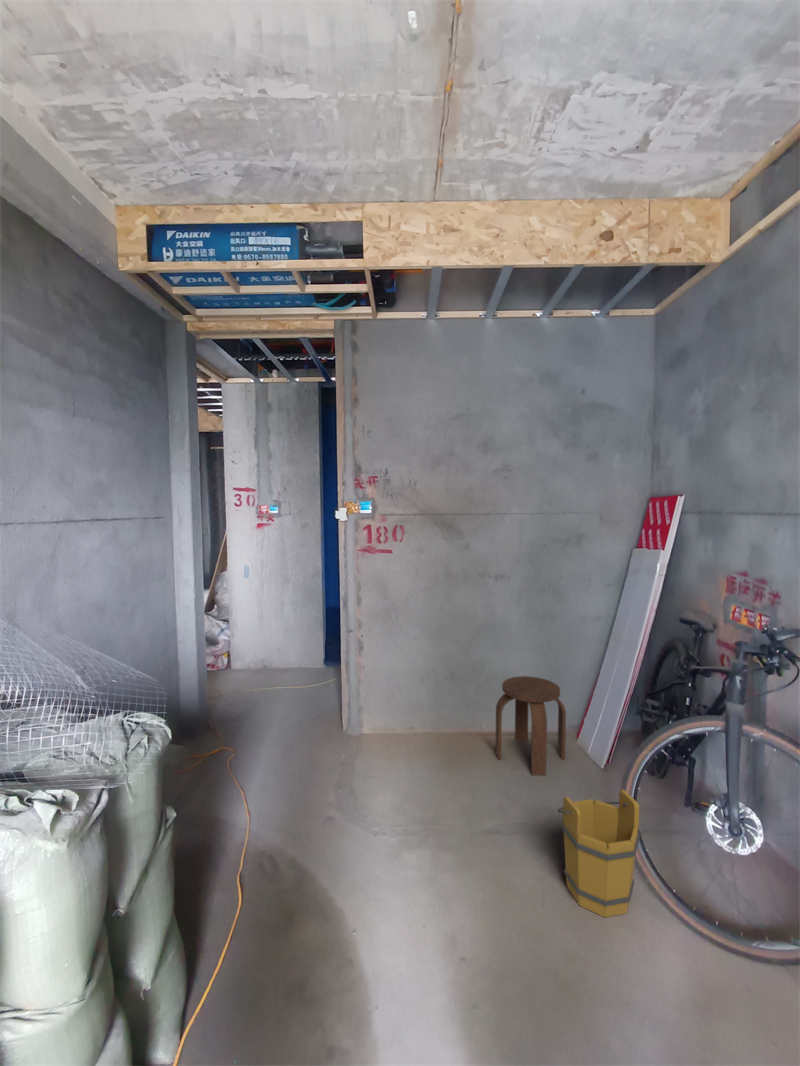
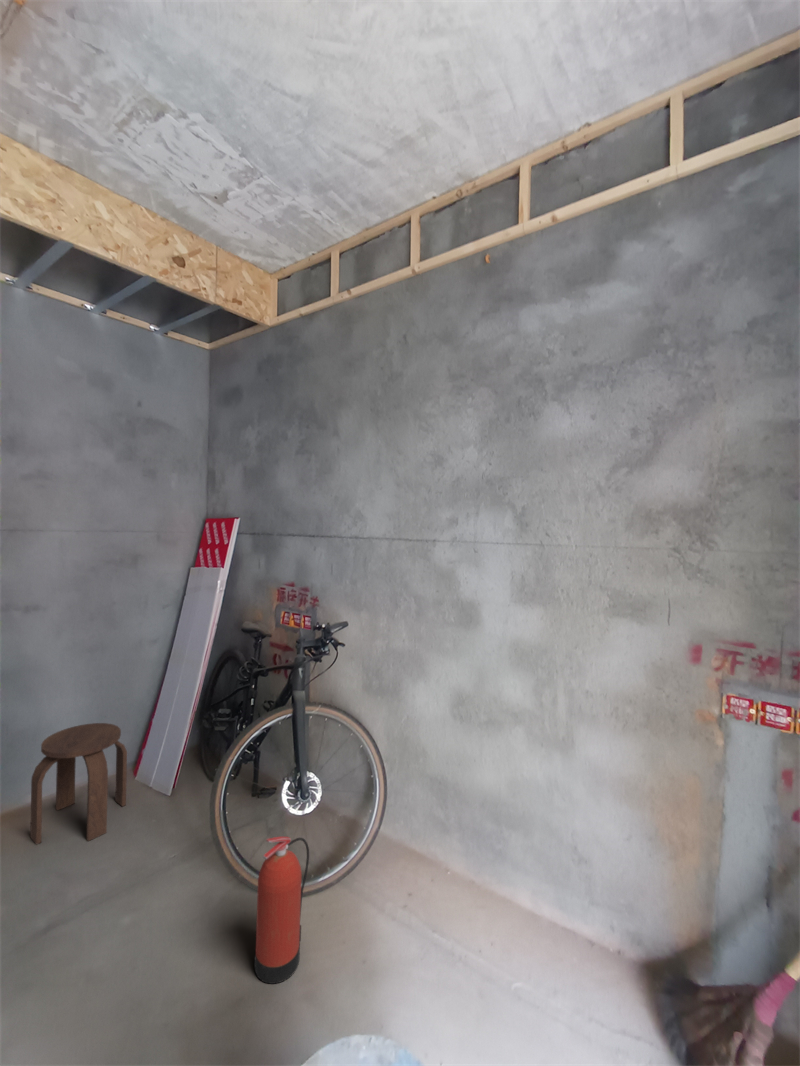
bucket: present [558,790,640,917] -> none [143,805,227,949]
fire extinguisher: none [656,852,733,1026] -> present [255,837,309,984]

